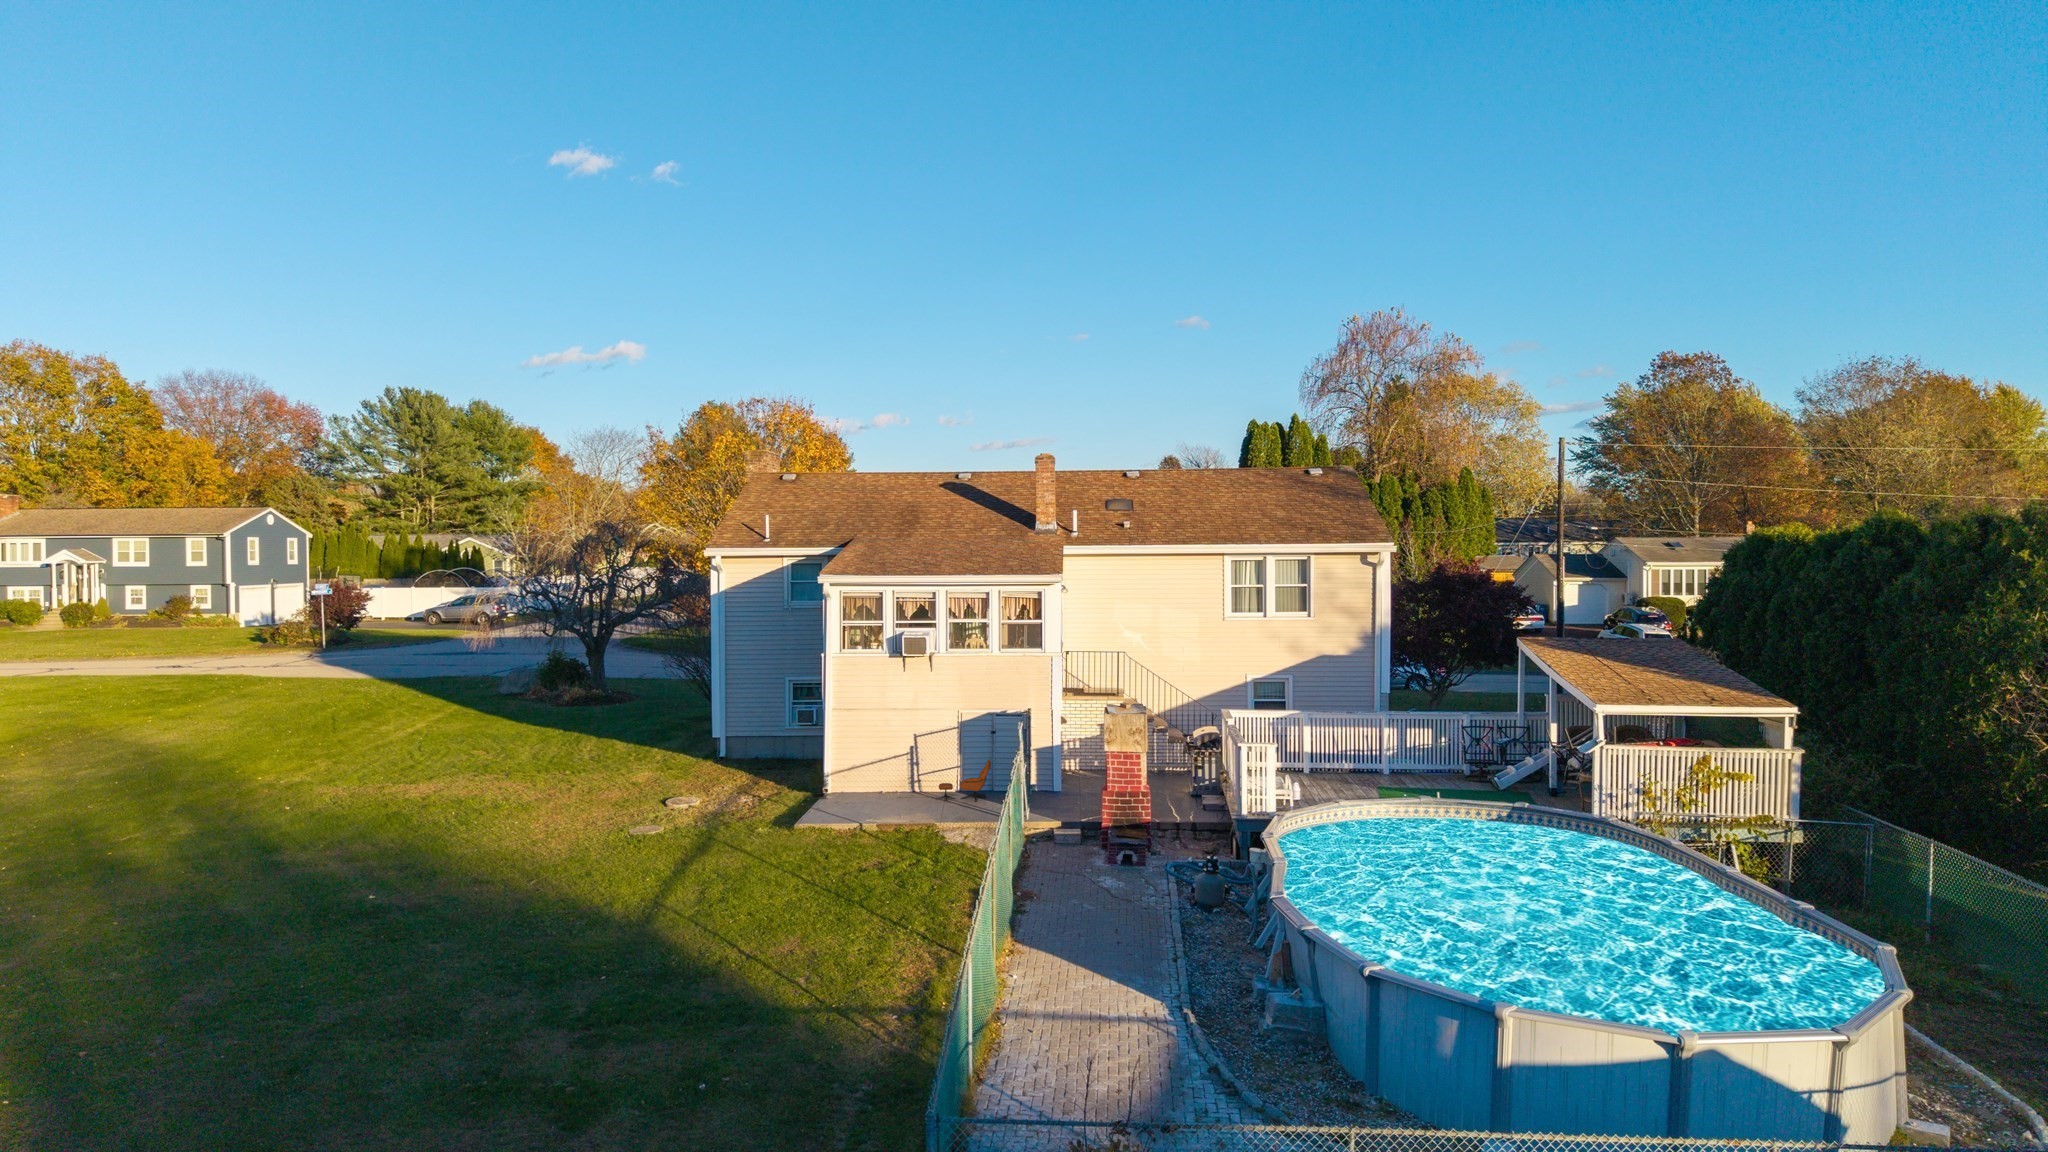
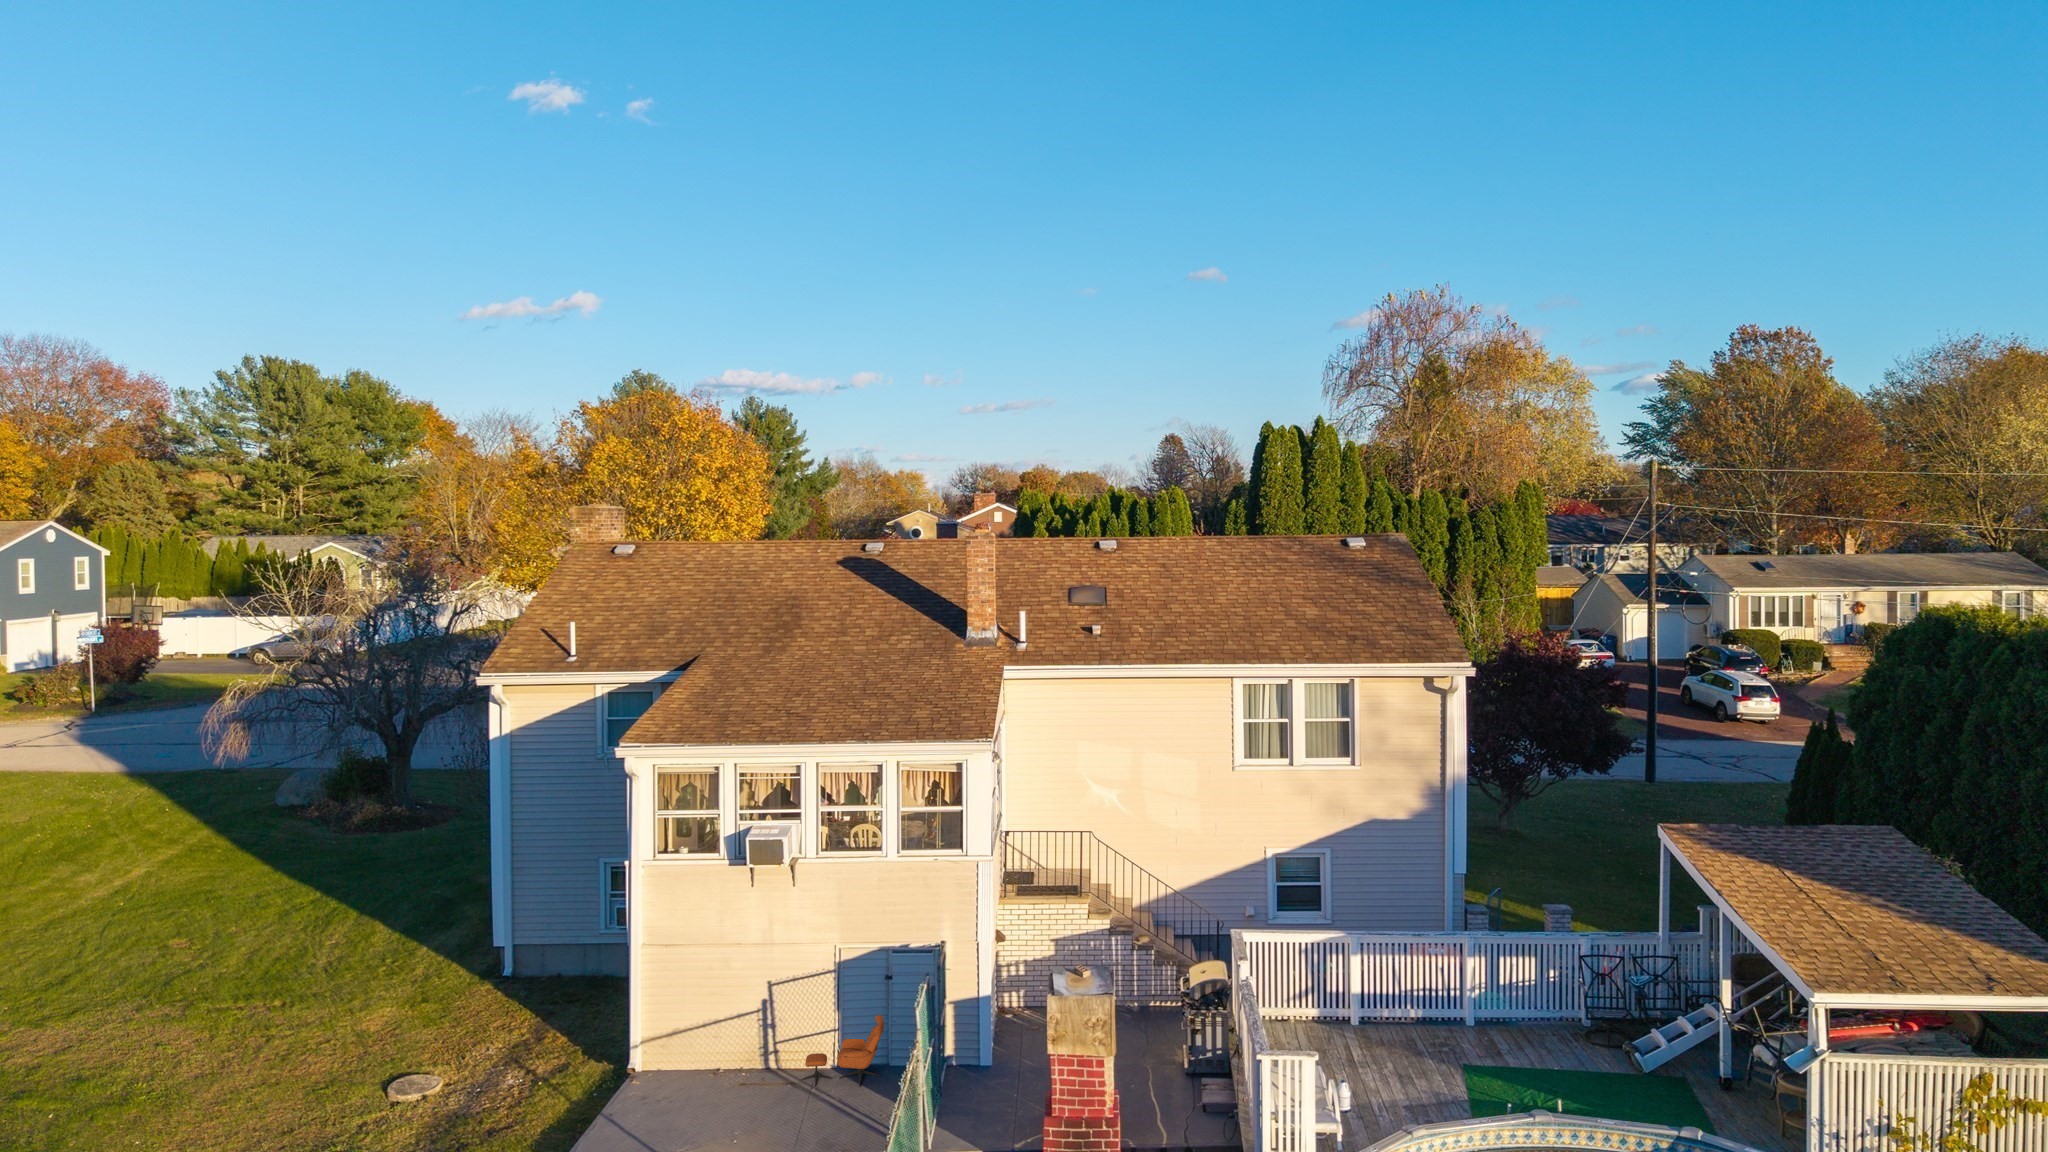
potted tree: present [808,766,828,799] -> none [605,1024,643,1083]

